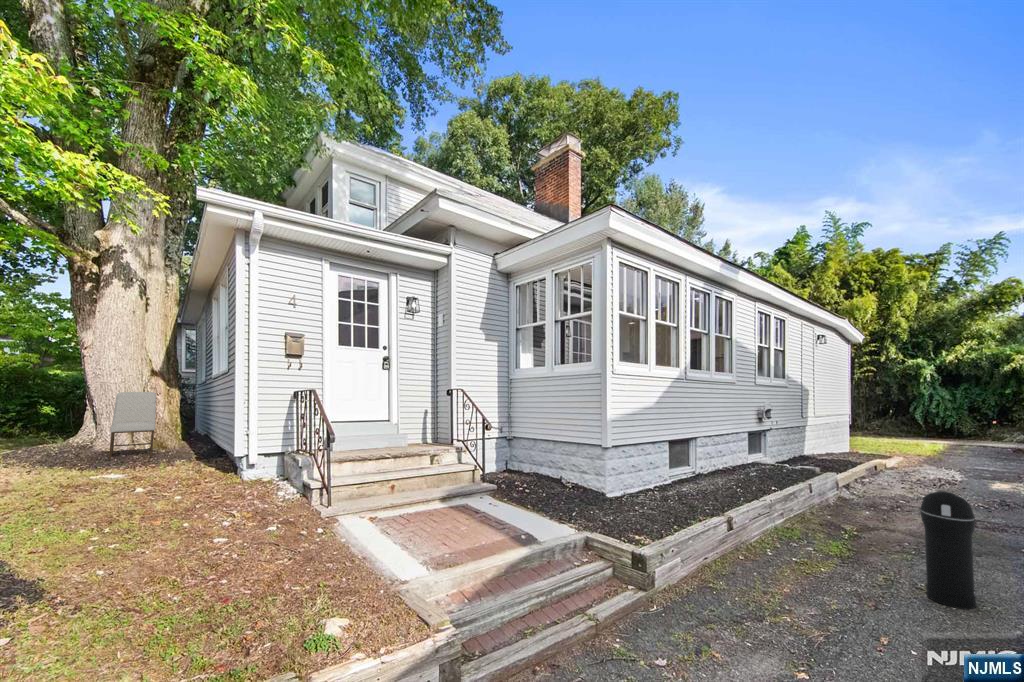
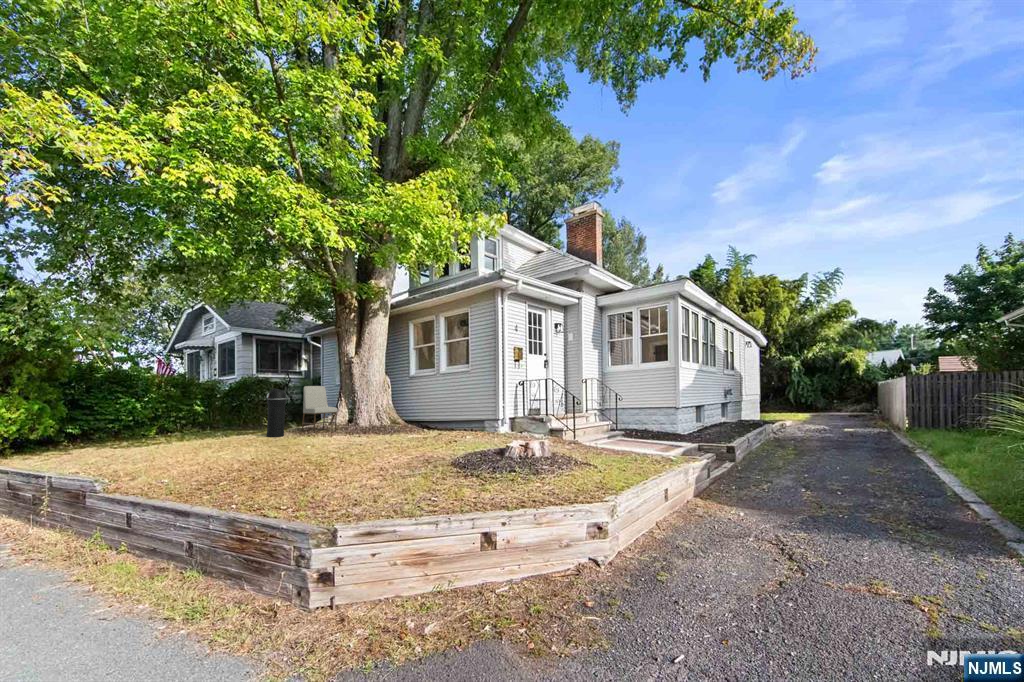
trash can: present [920,491,976,609] -> present [266,389,287,437]

